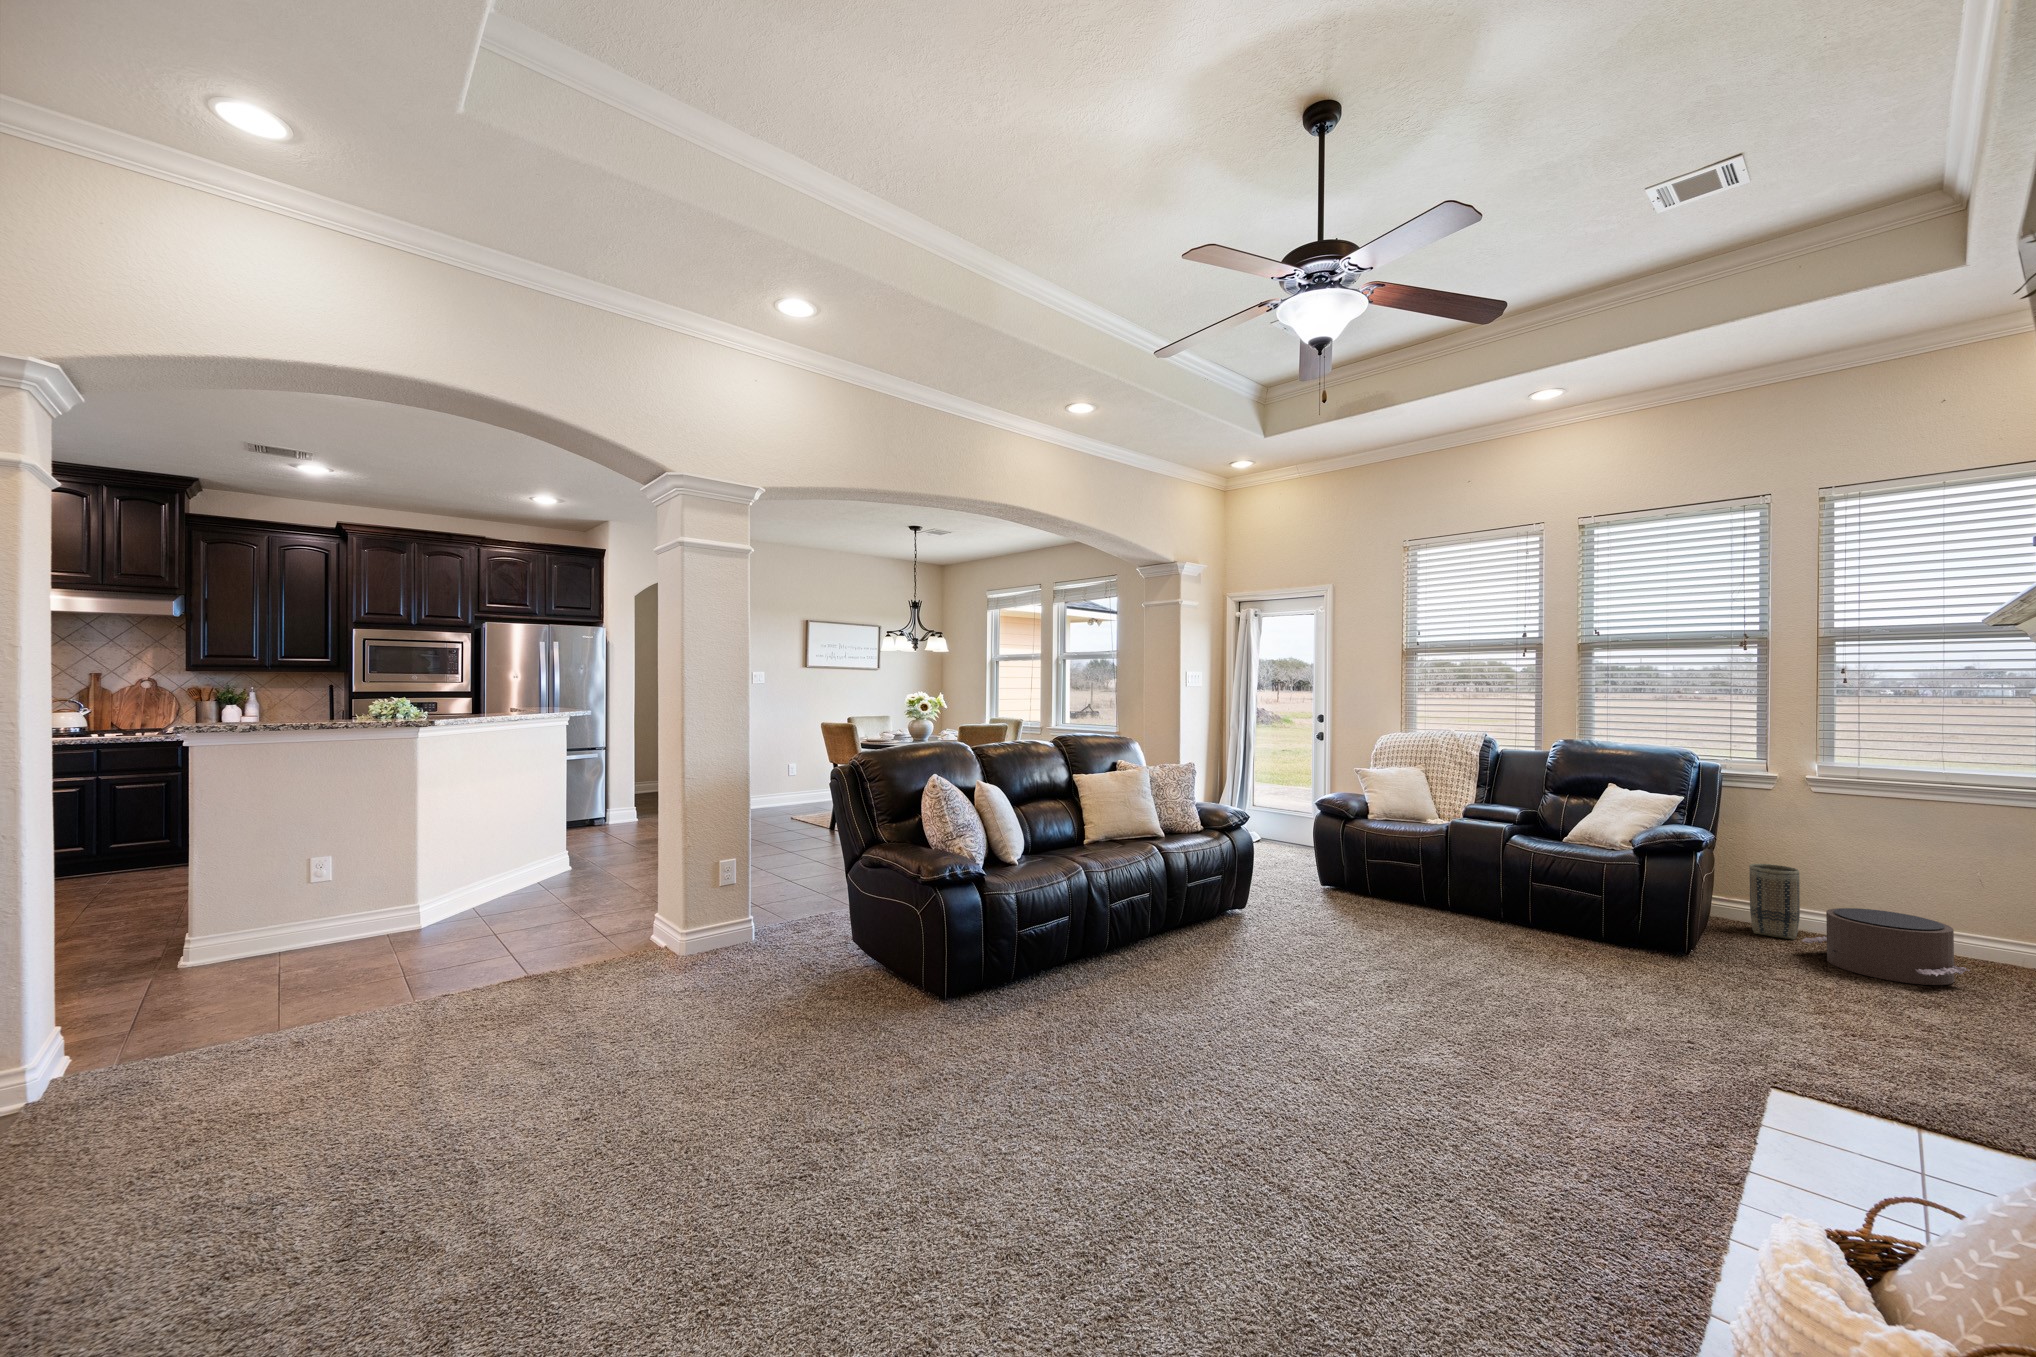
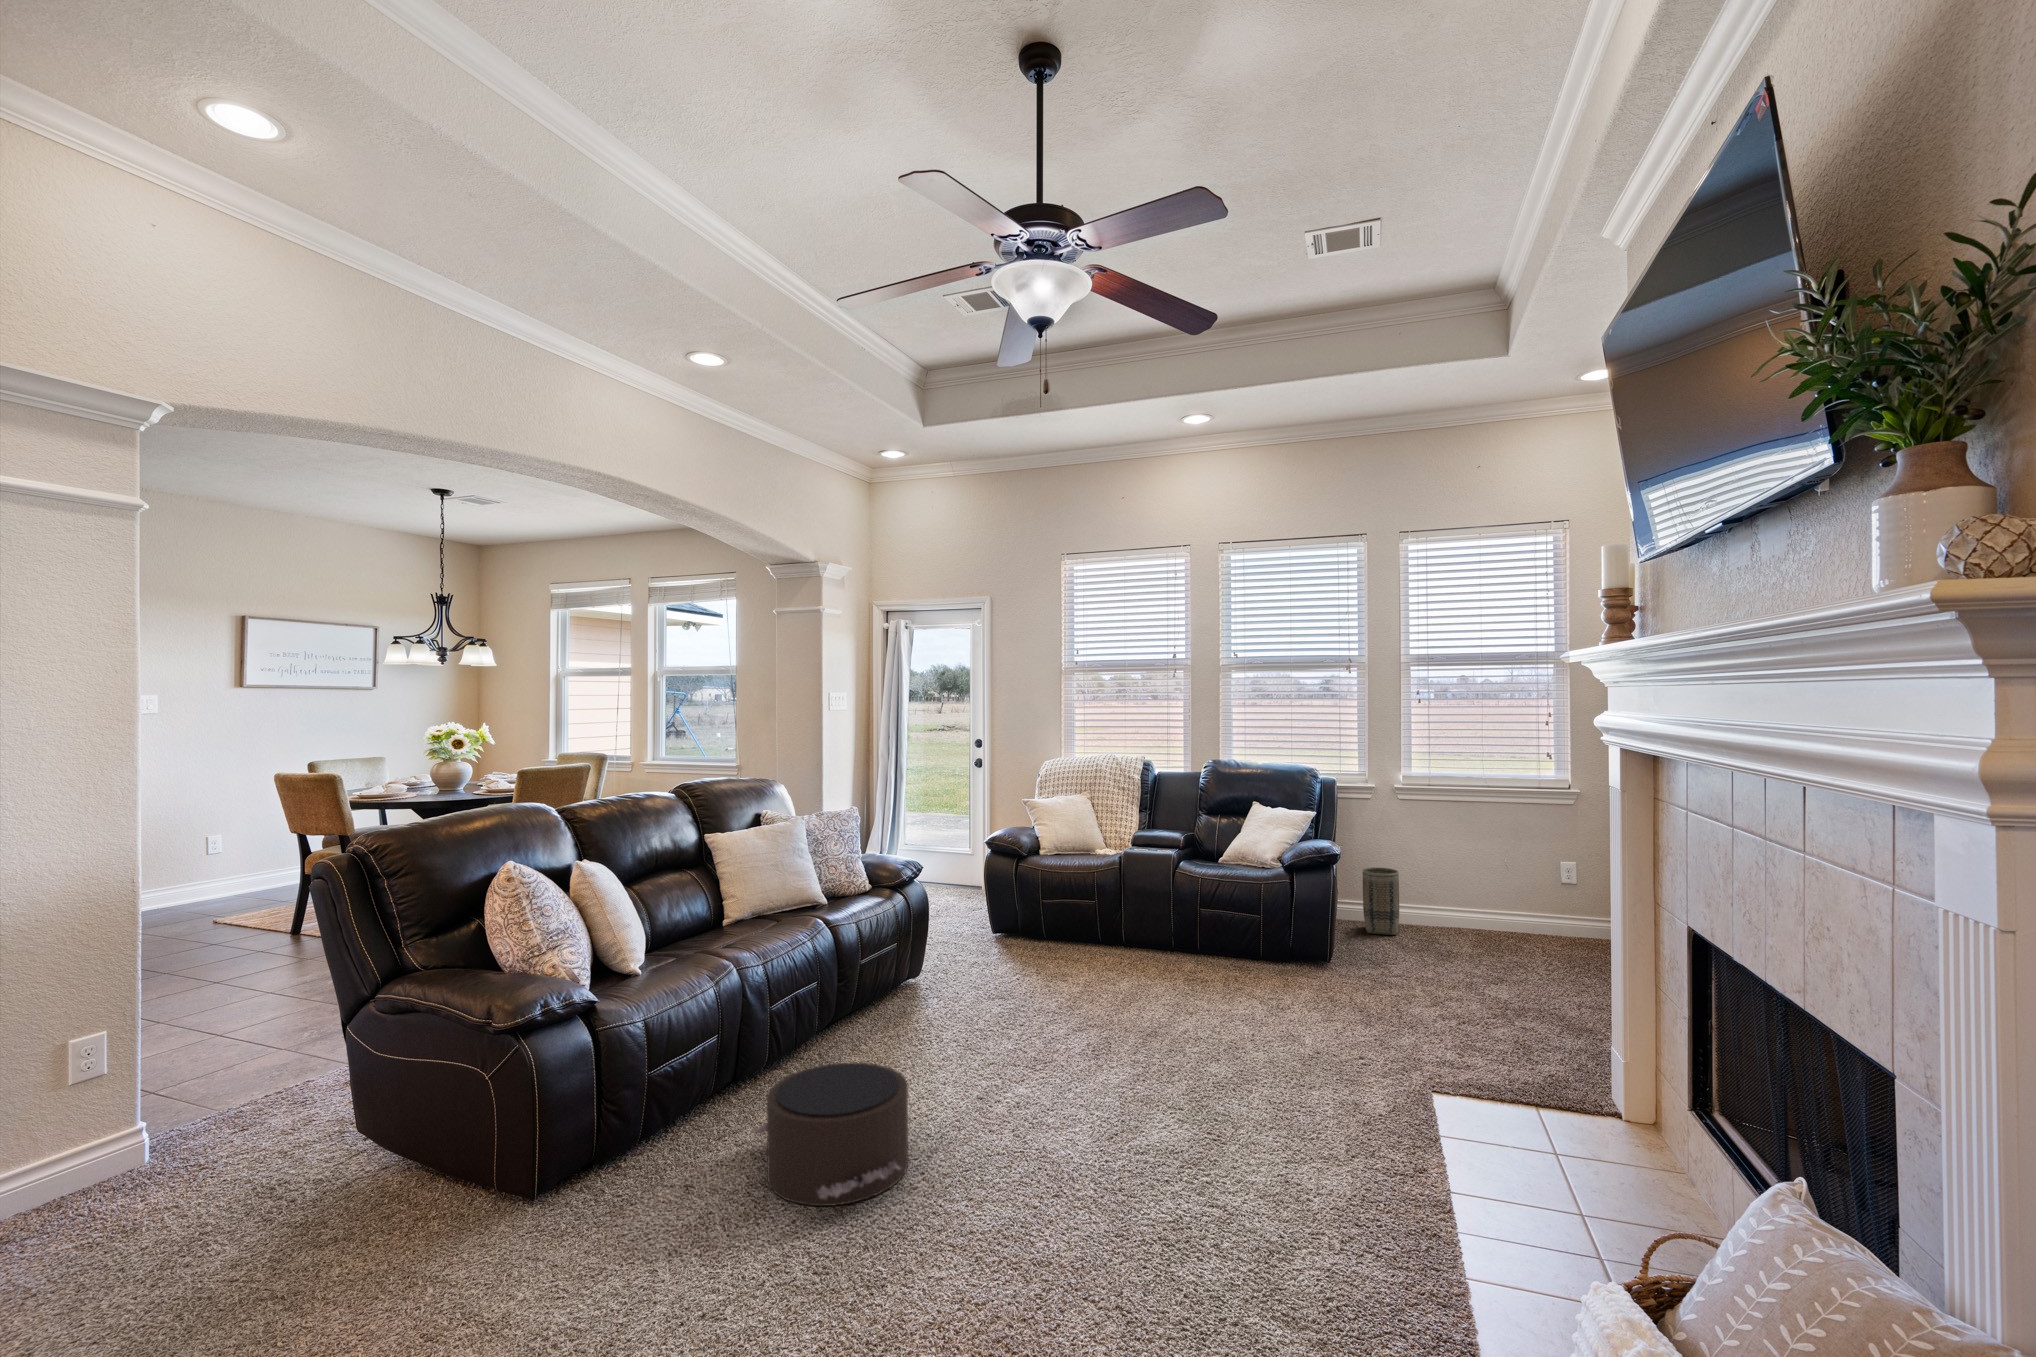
pouf: present [1801,908,1970,985] -> present [754,1063,908,1206]

